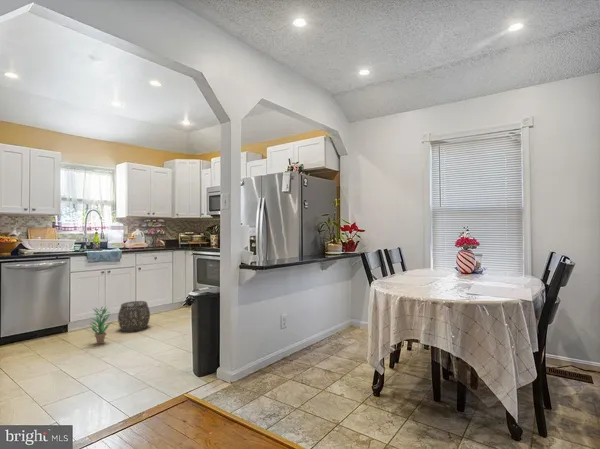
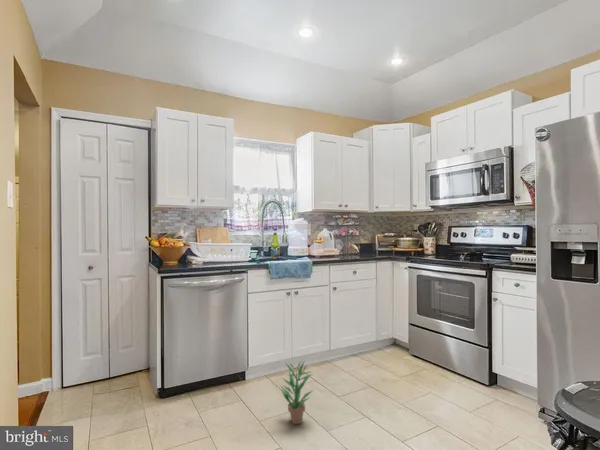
woven basket: present [118,301,150,331] -> none [314,344,361,398]

